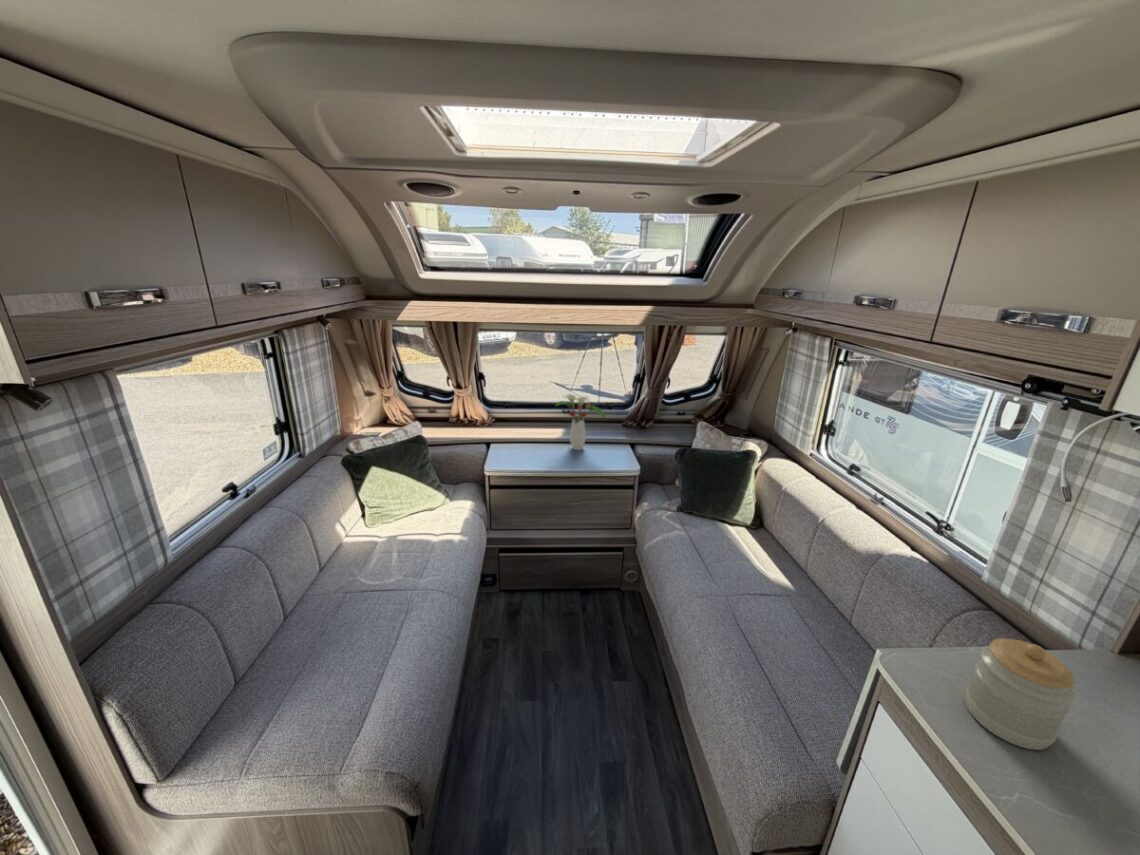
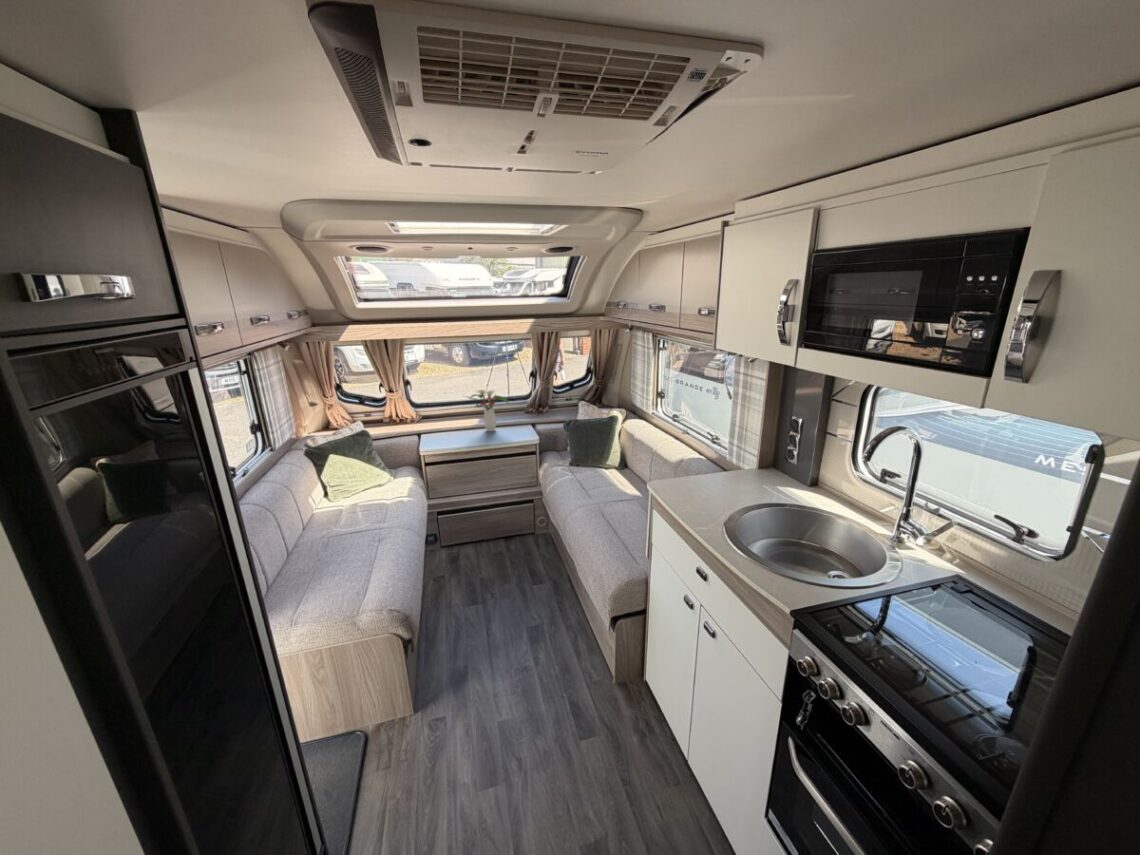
jar: present [965,639,1076,750] -> none [681,450,713,494]

